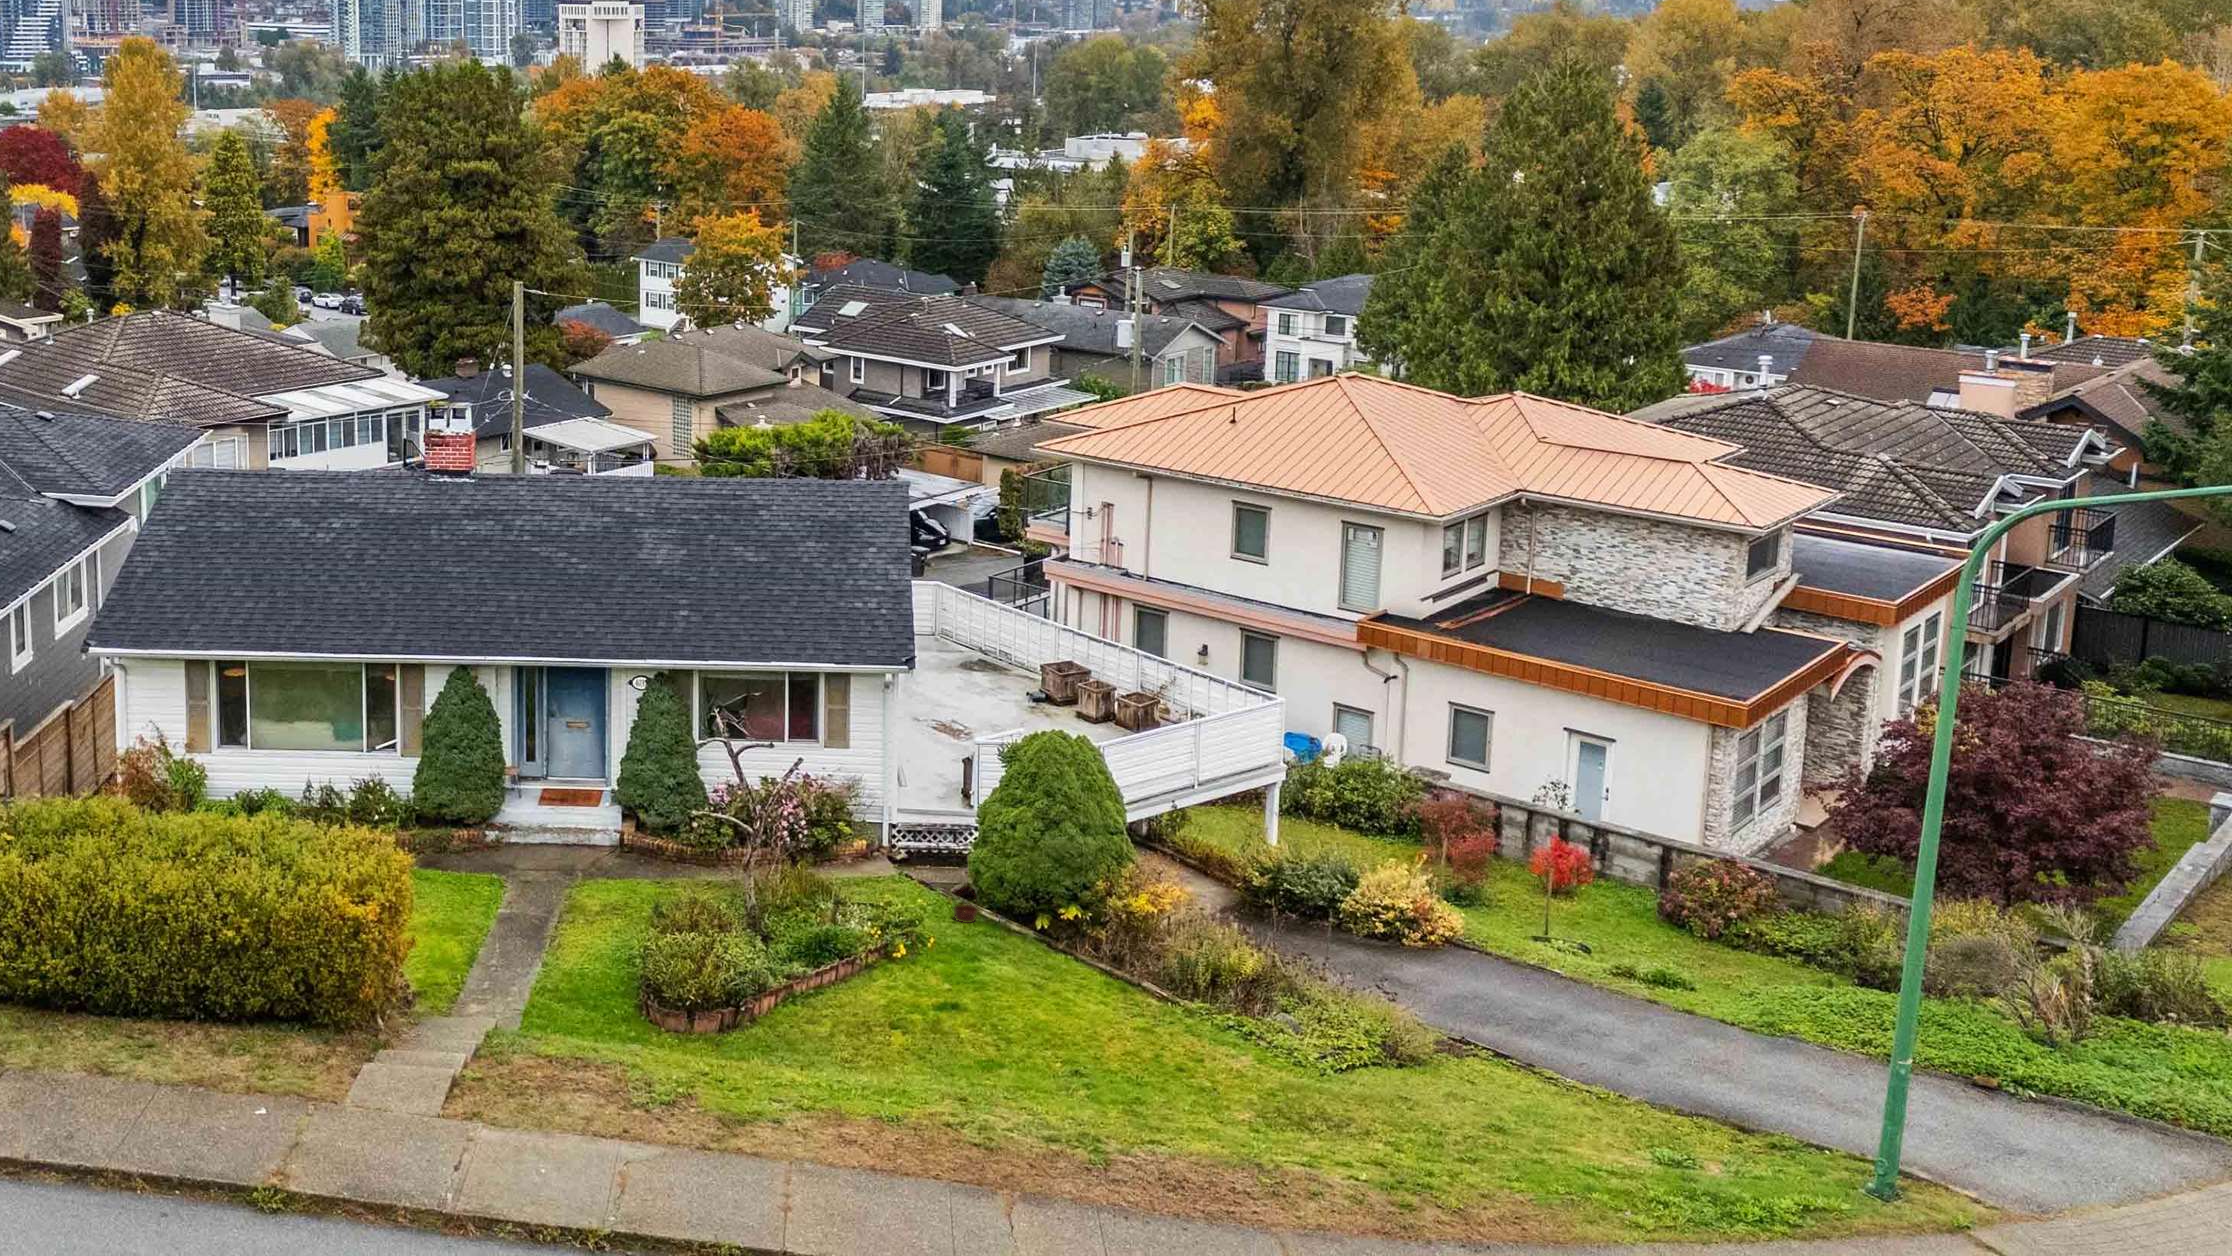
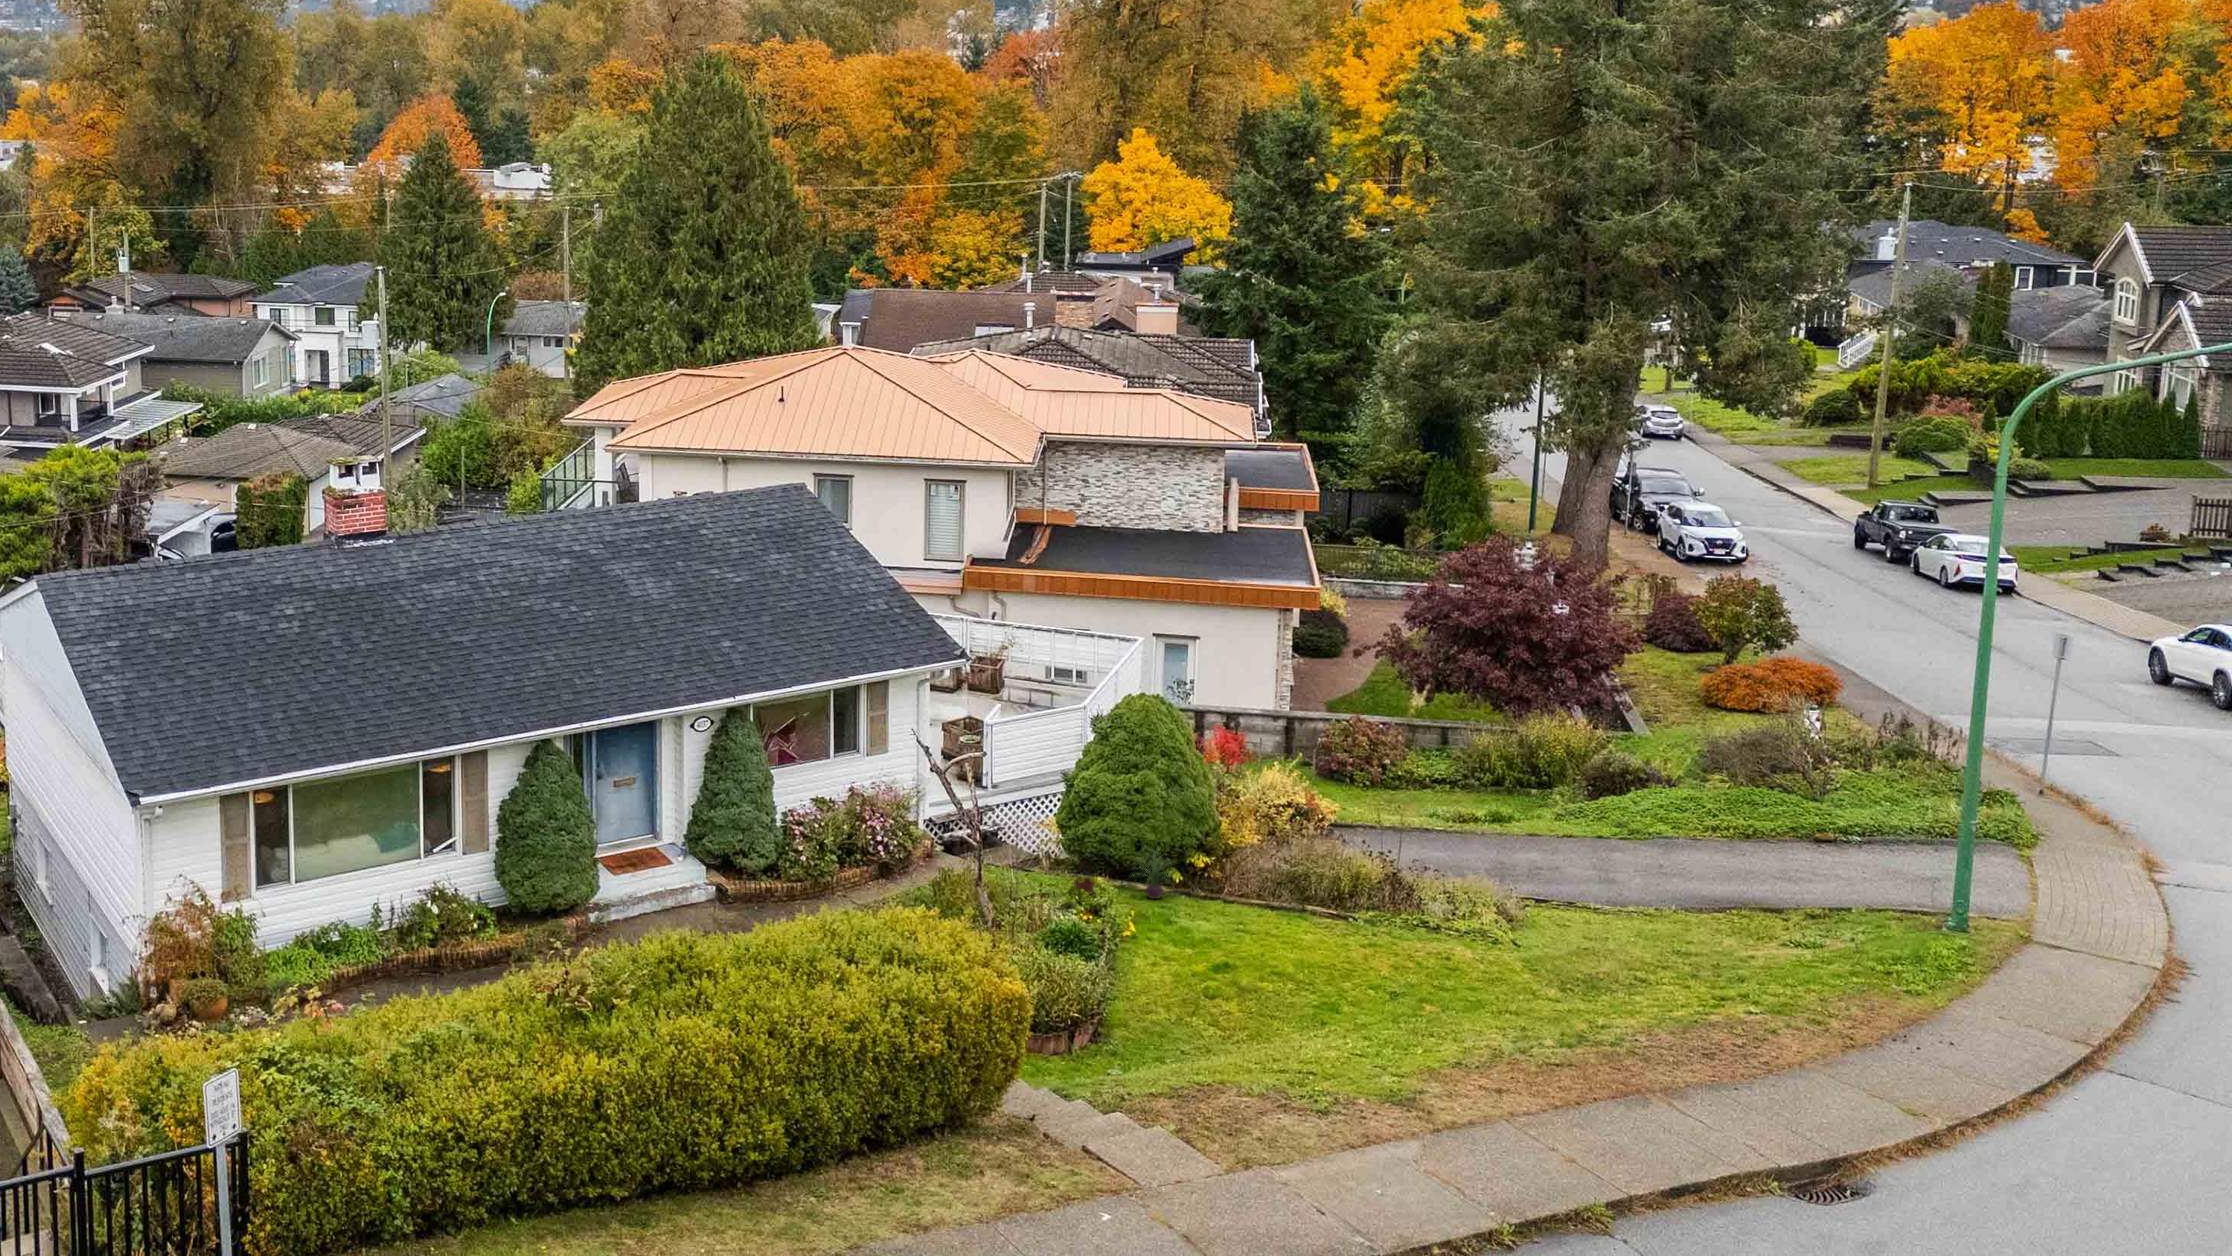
decorative plant: none [992,888,1046,941] -> present [1145,852,1171,899]

